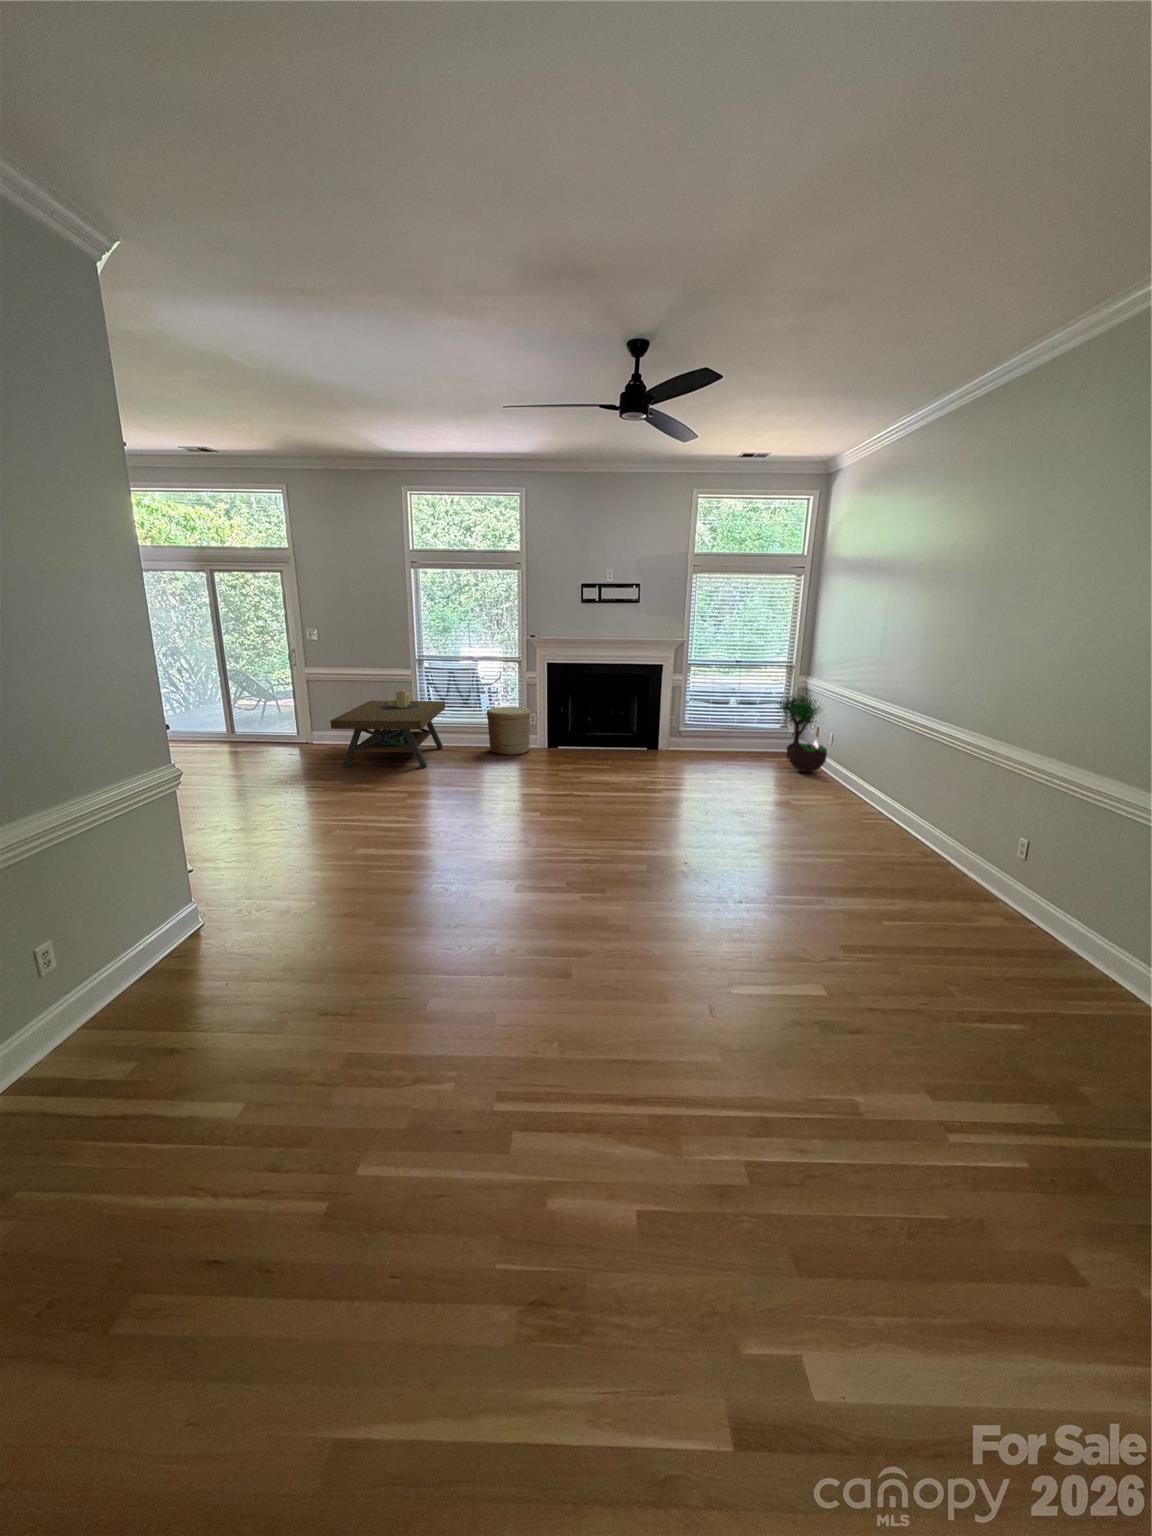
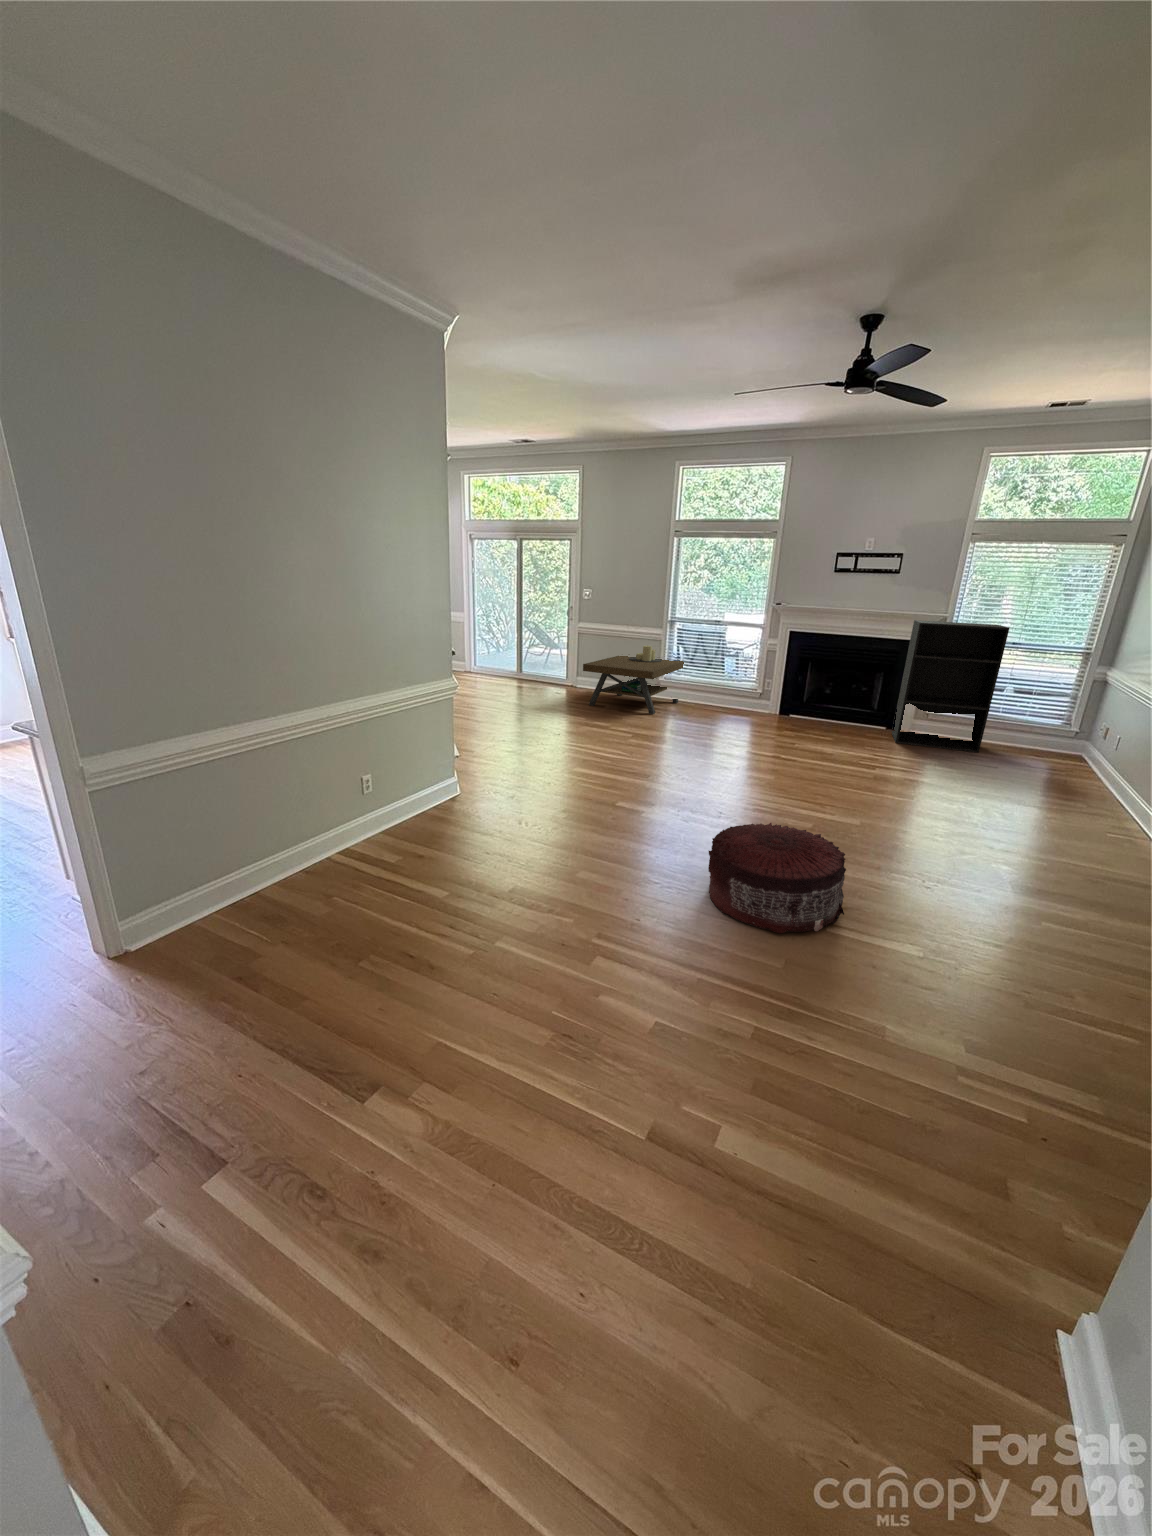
bookshelf: none [656,647,741,762] -> present [892,620,1009,753]
potted tree: present [780,692,827,772] -> none [1042,674,1110,777]
woven basket: present [487,707,531,755] -> none [719,670,763,716]
pouf: none [642,906,798,1053] -> present [708,823,846,933]

